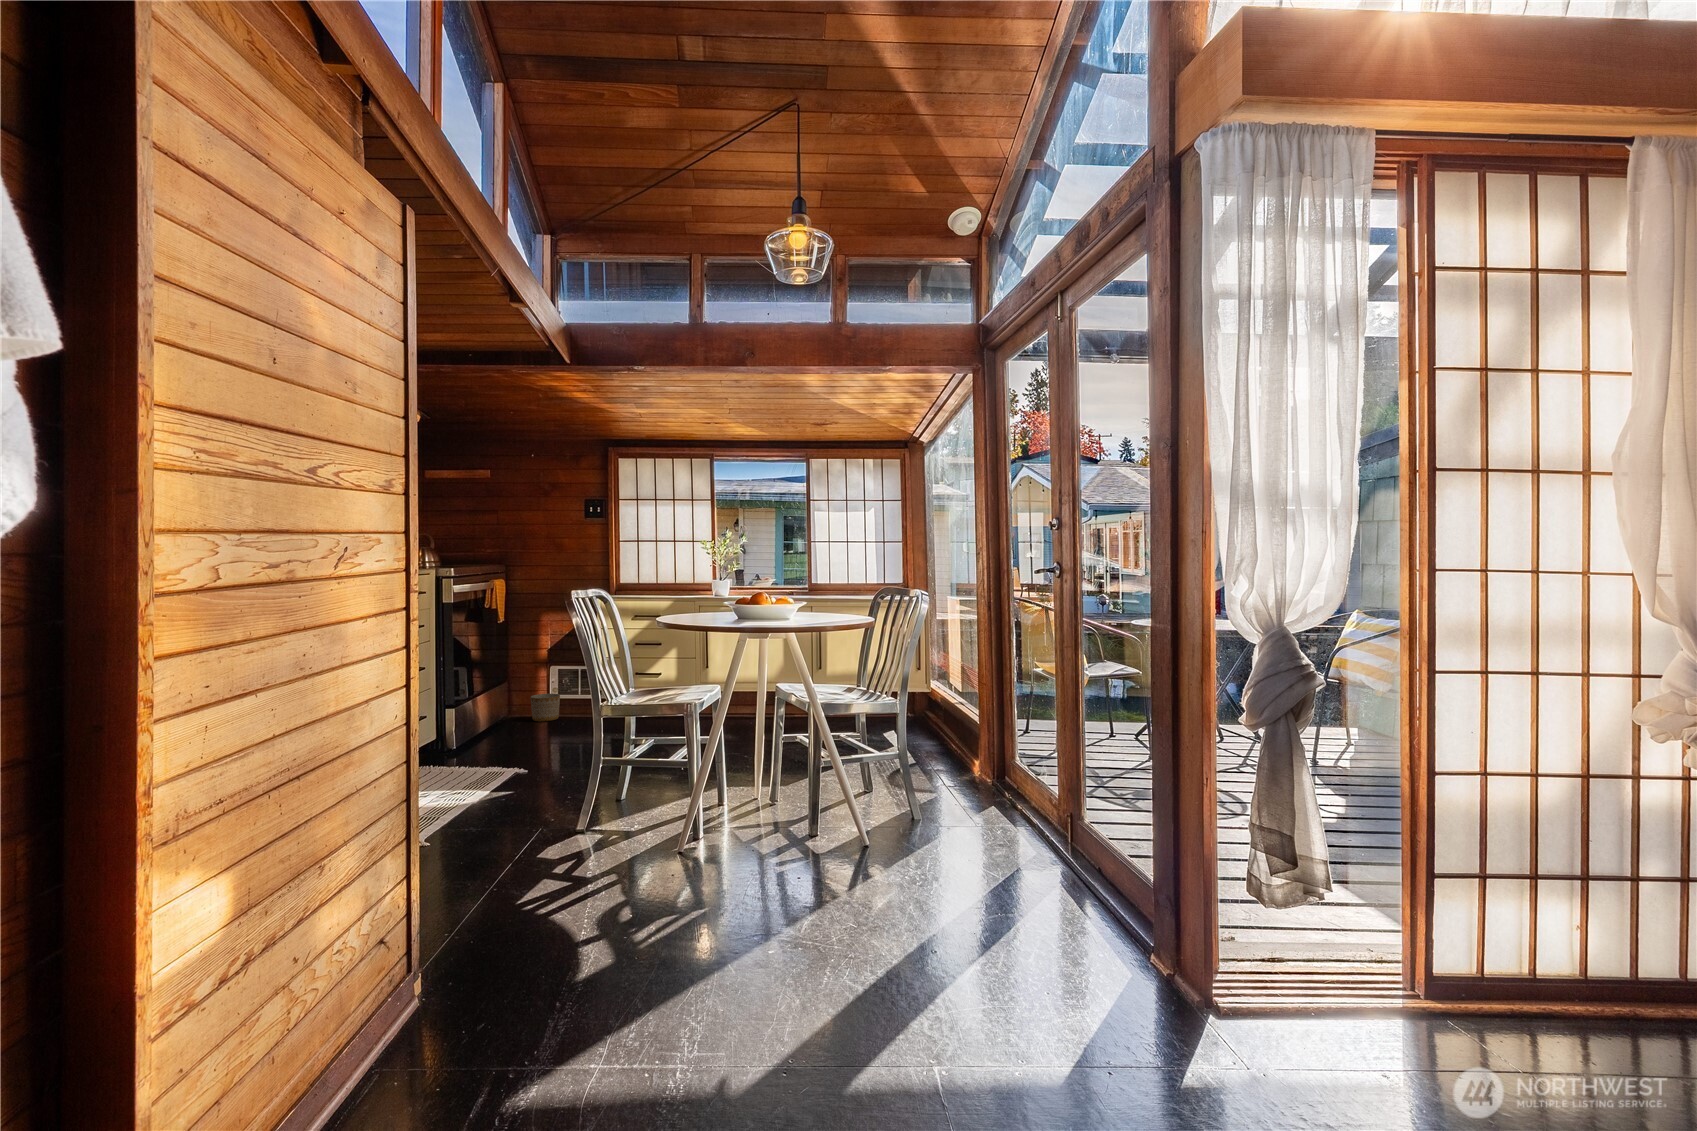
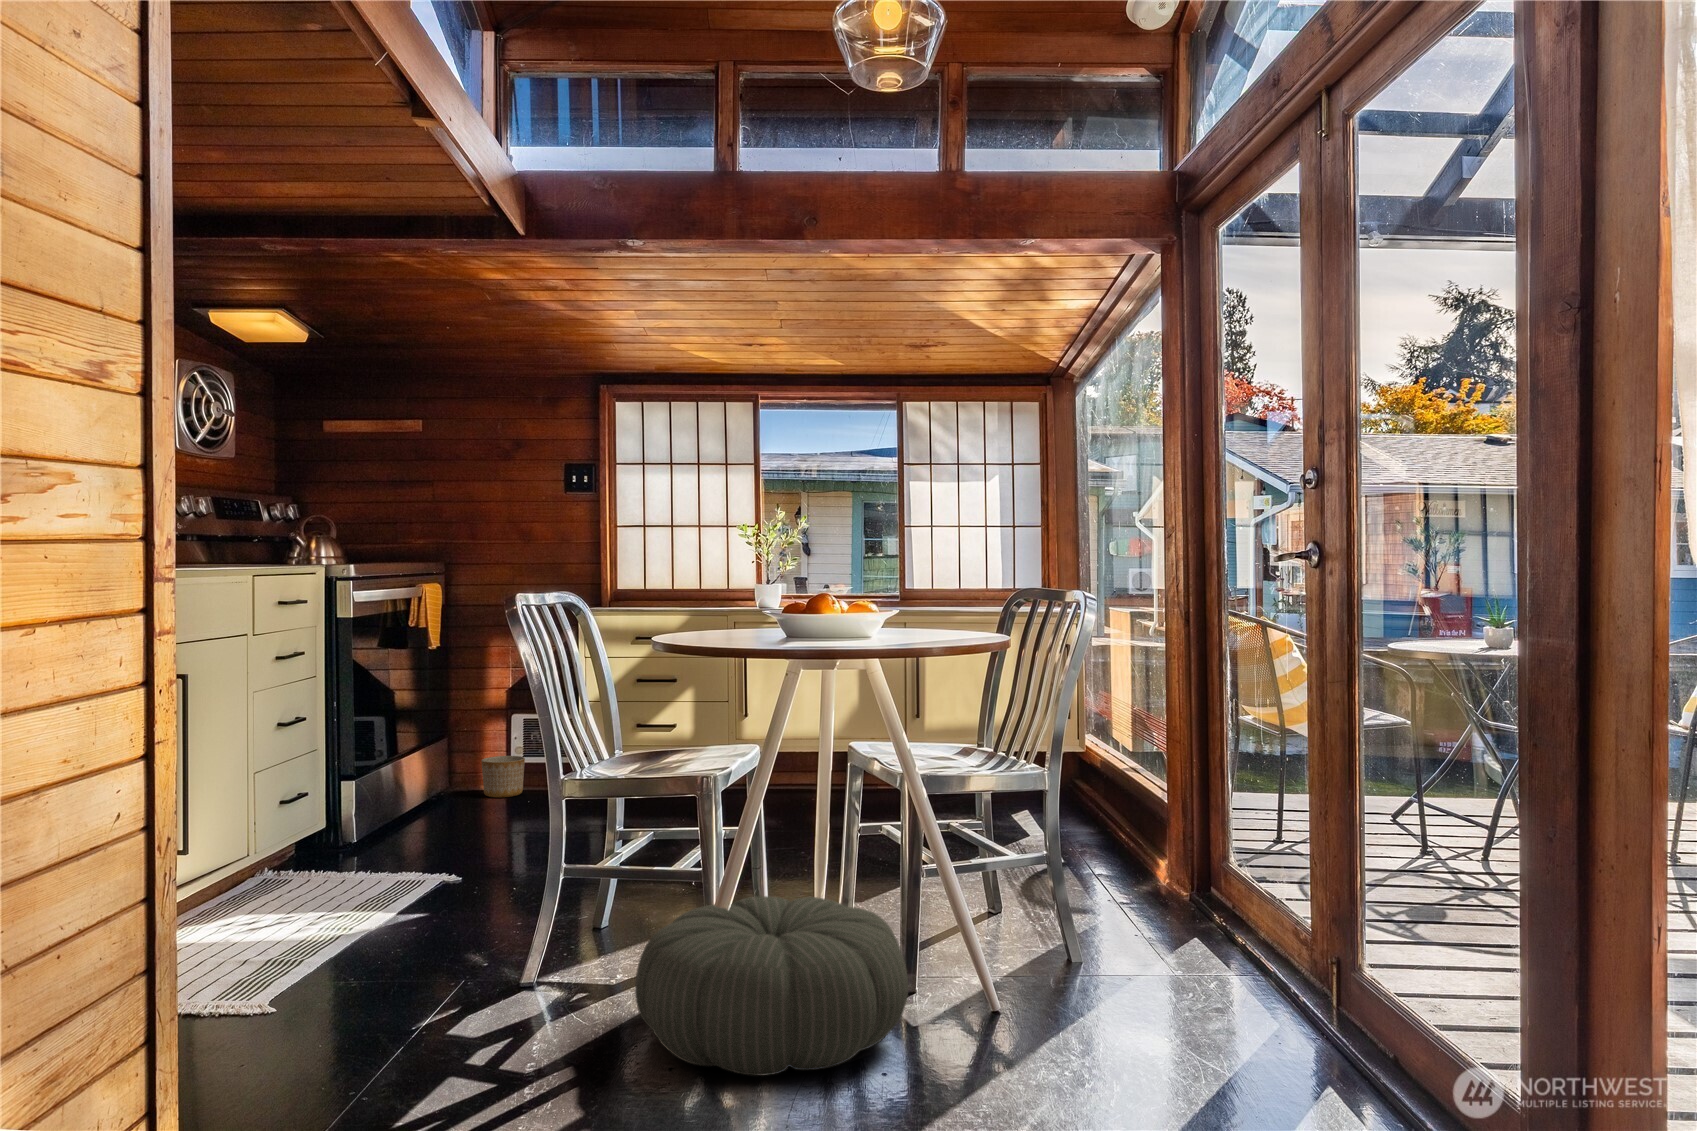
pouf: none [647,779,815,885] -> present [635,896,908,1076]

